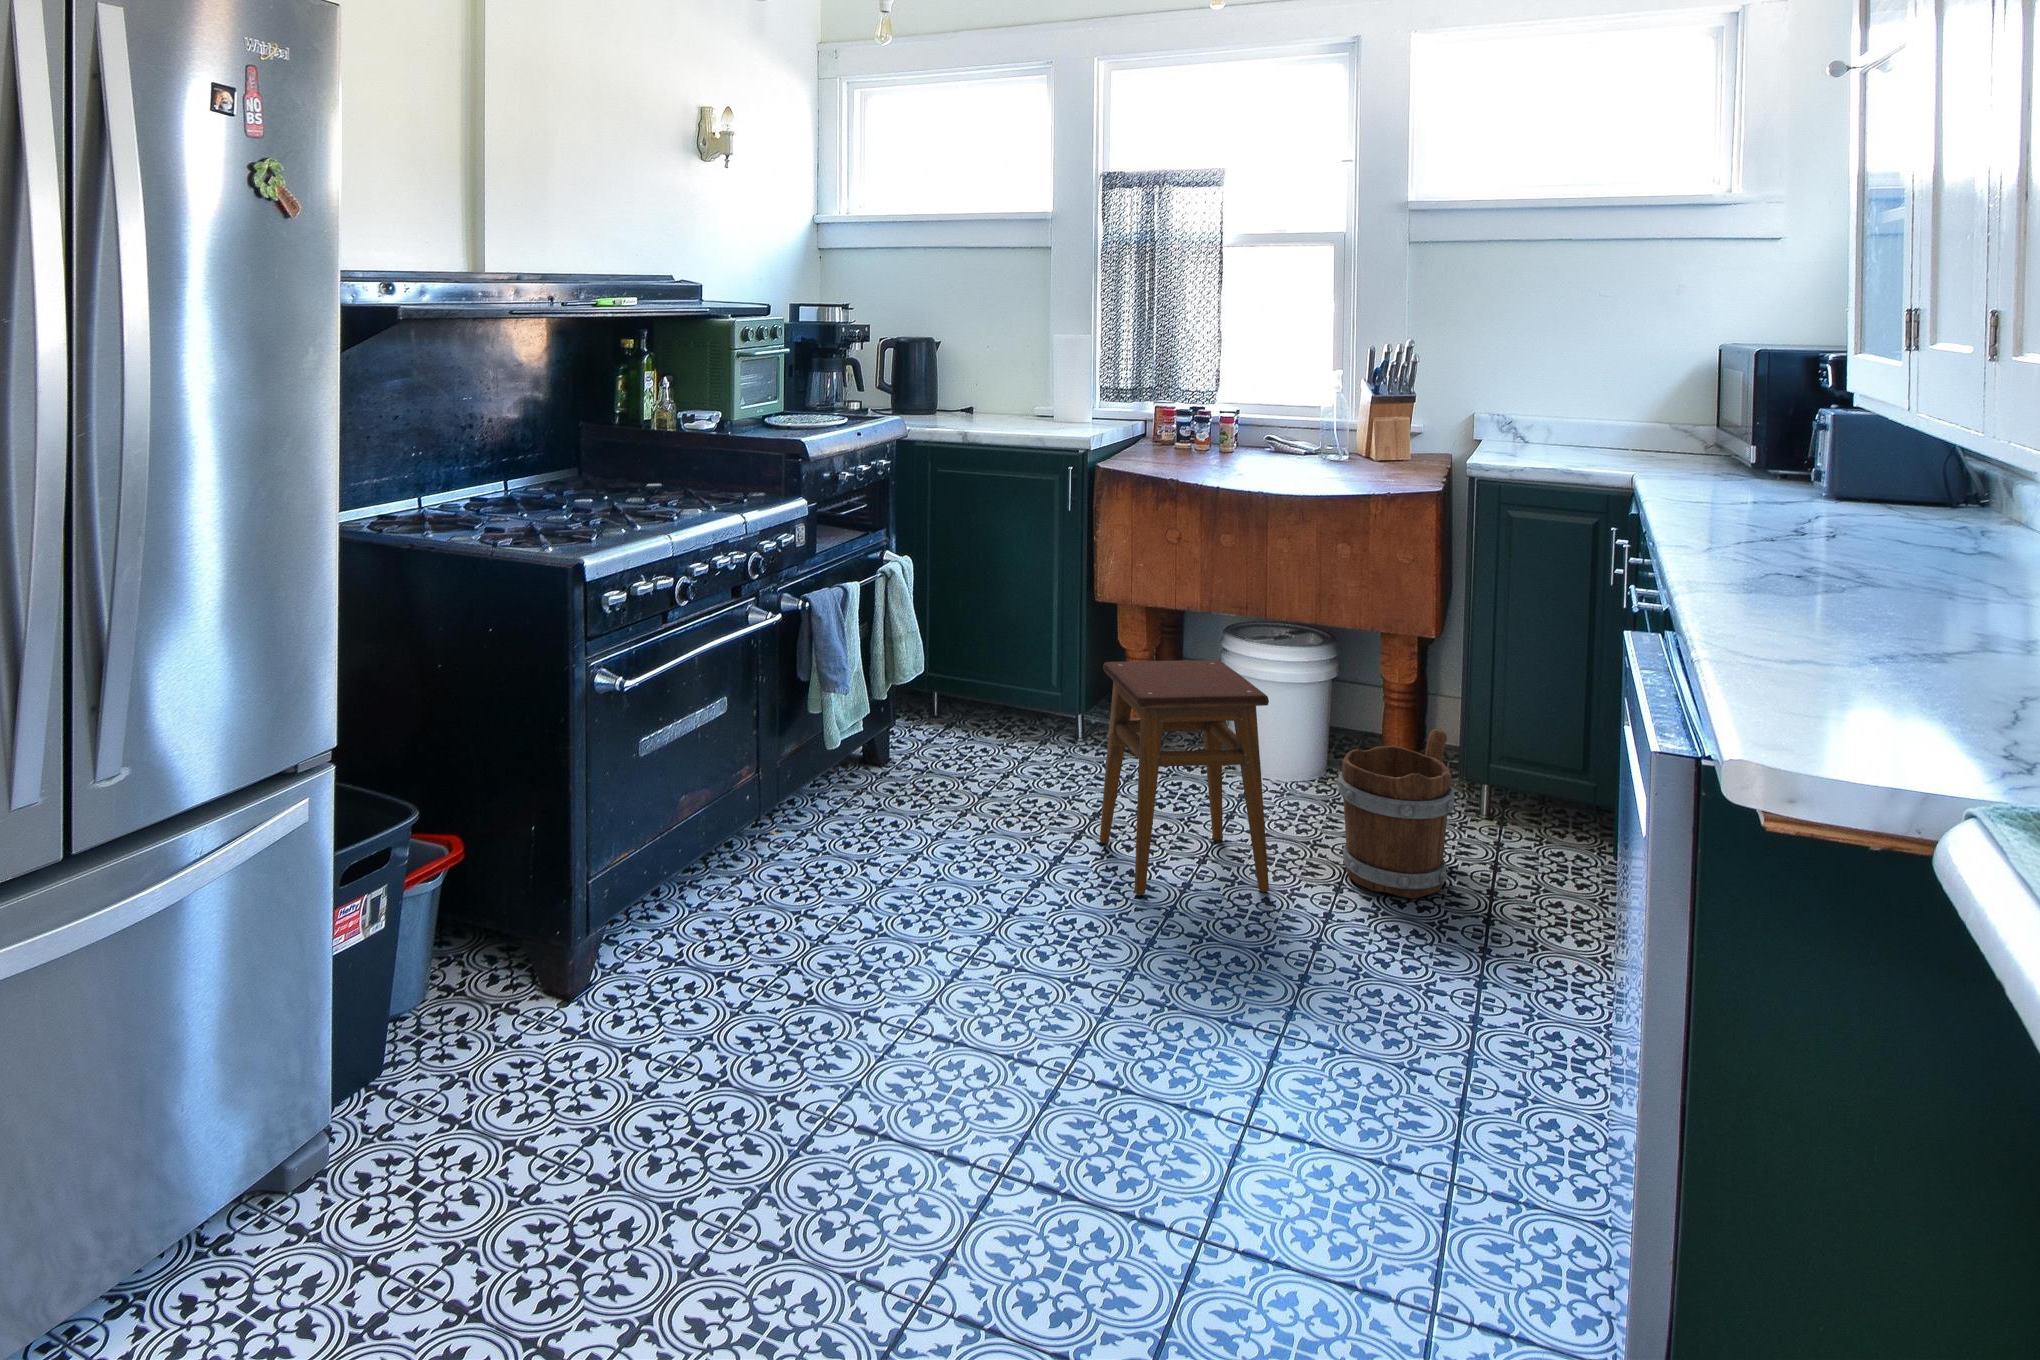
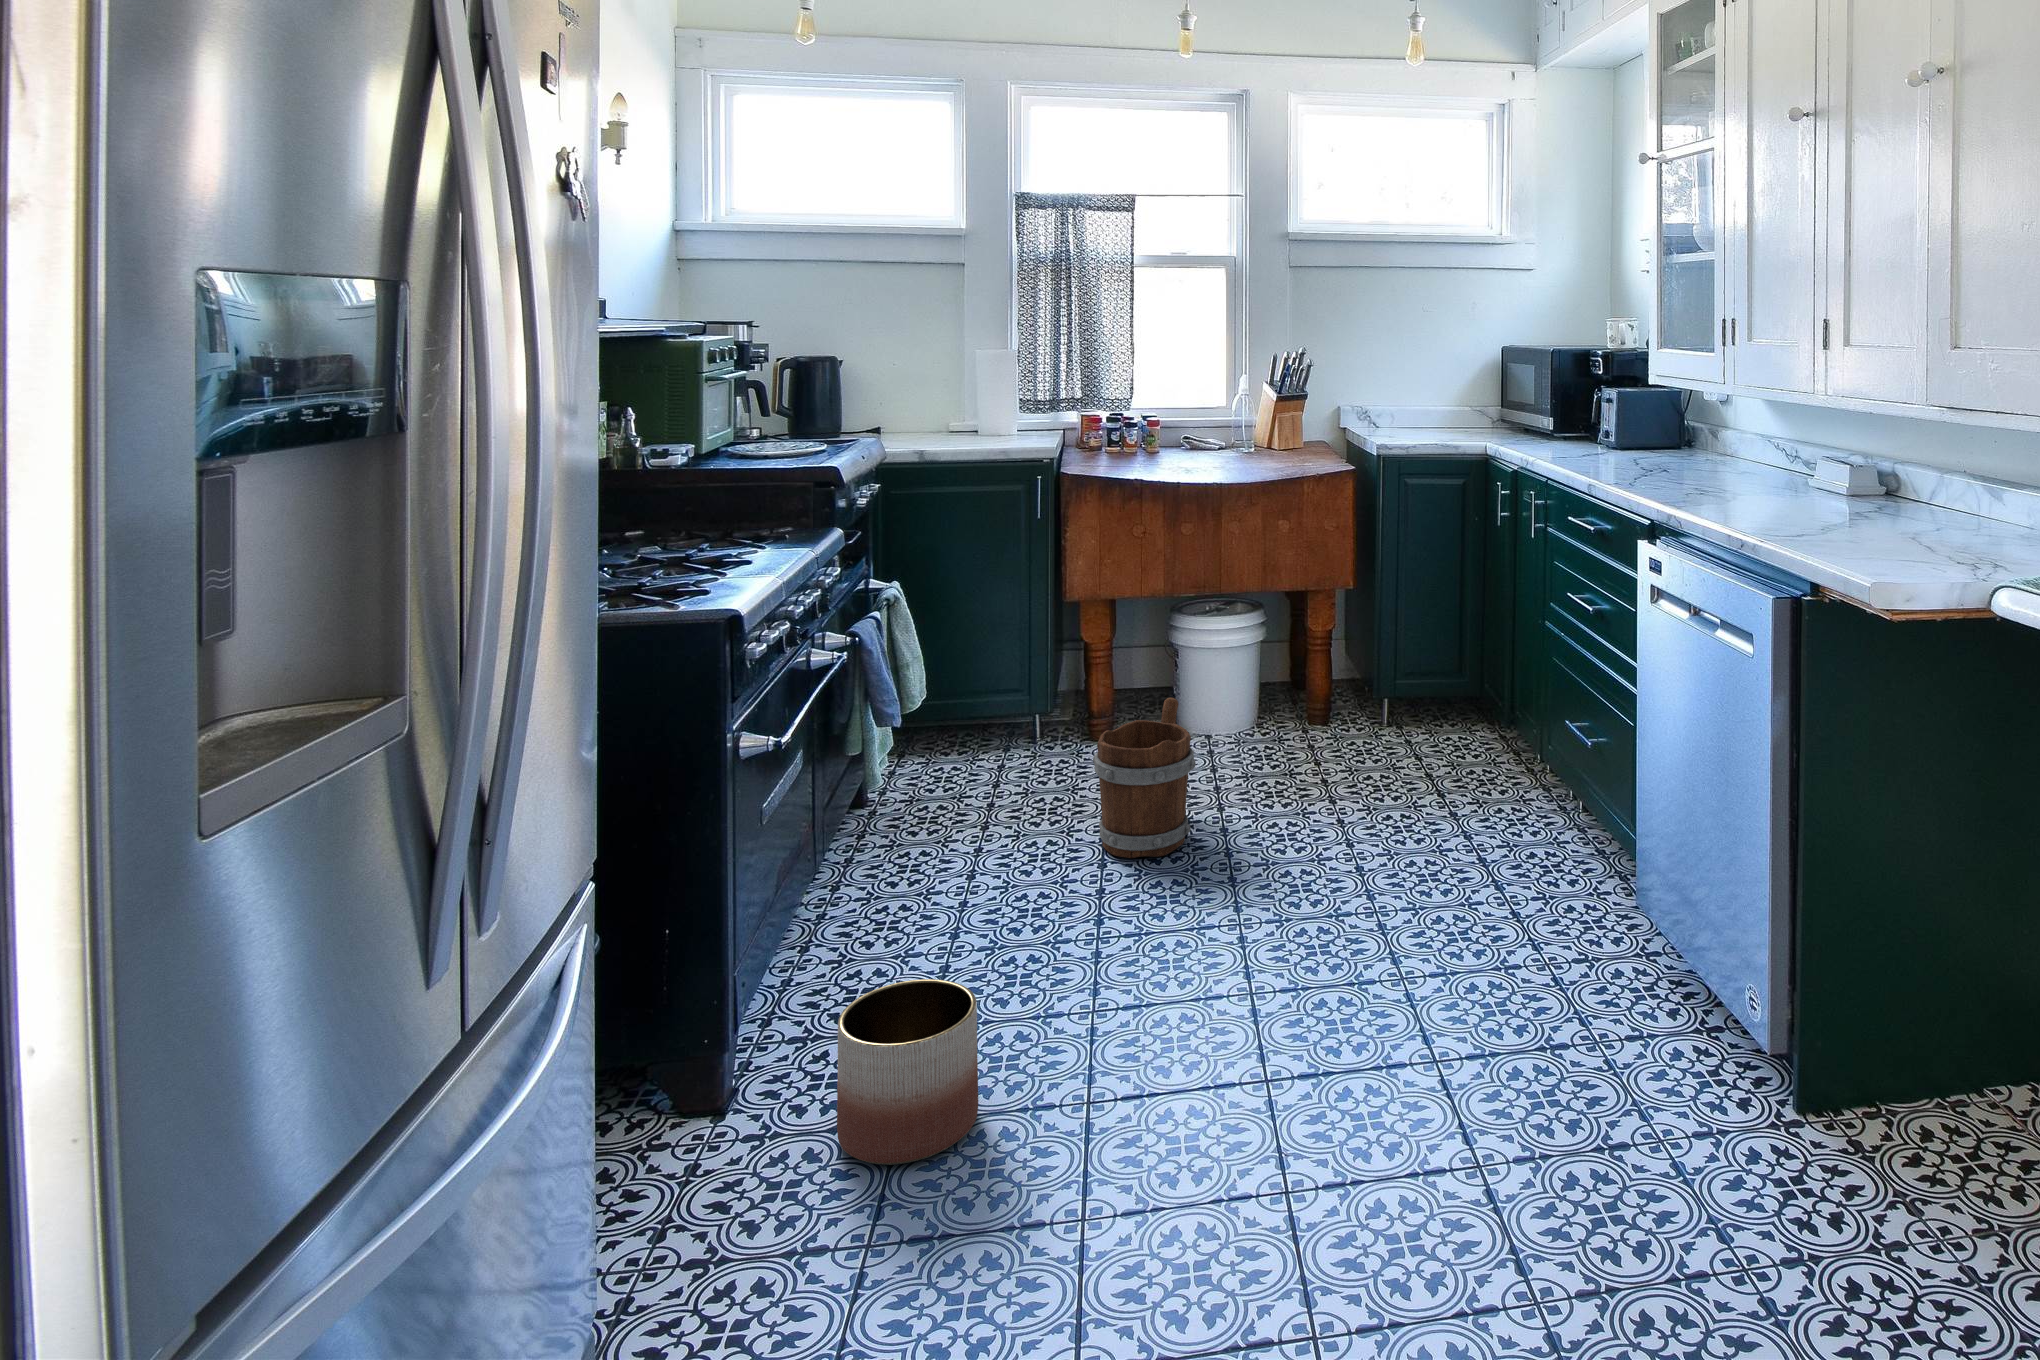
stool: present [1100,660,1269,895] -> none [857,669,1041,926]
planter: none [1005,939,1135,1115] -> present [837,979,978,1165]

